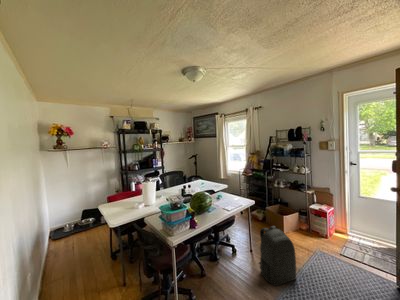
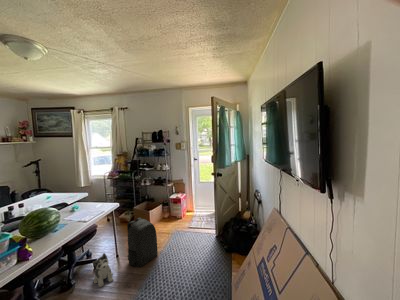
plush toy: none [226,254,245,288] -> present [93,253,113,287]

